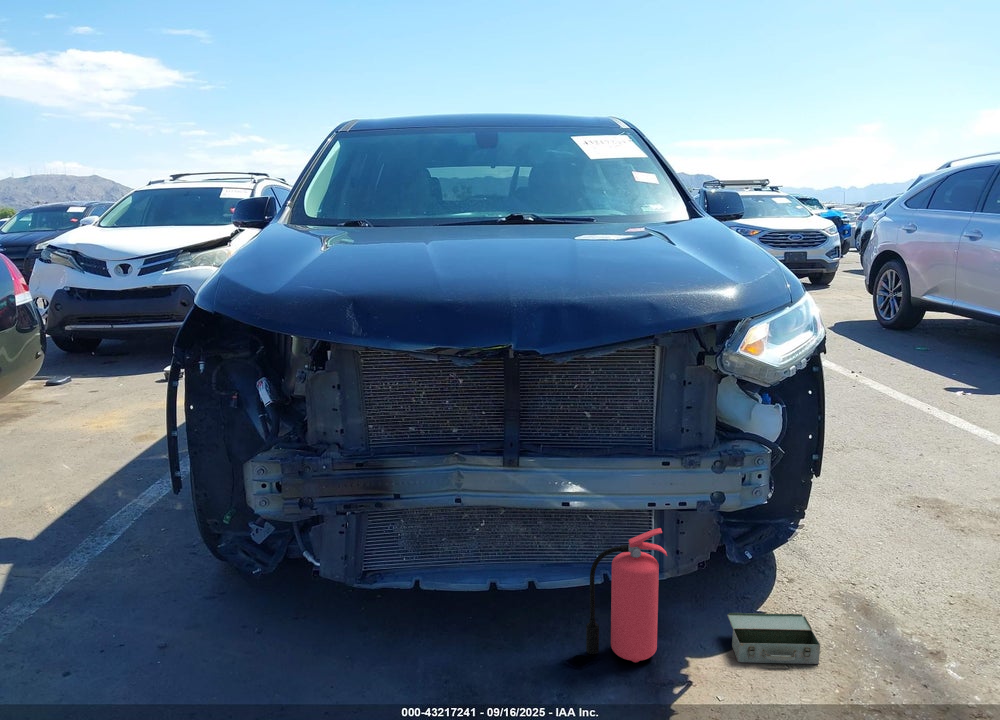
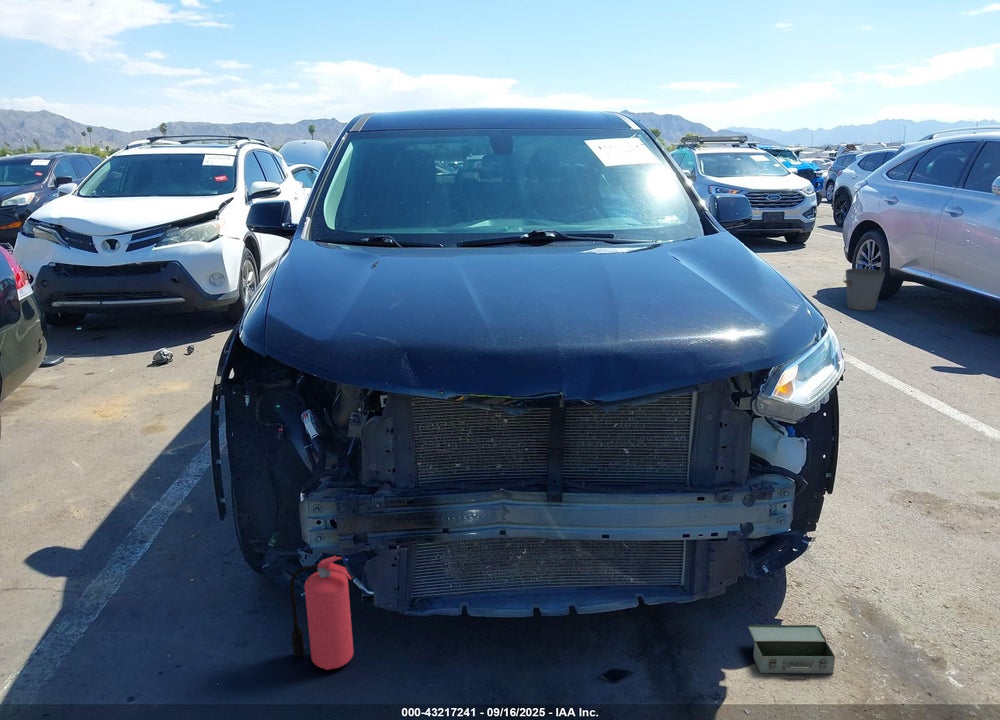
bucket: none [861,297,904,339] -> present [843,268,885,310]
fire extinguisher: present [586,528,667,663] -> present [290,556,354,670]

